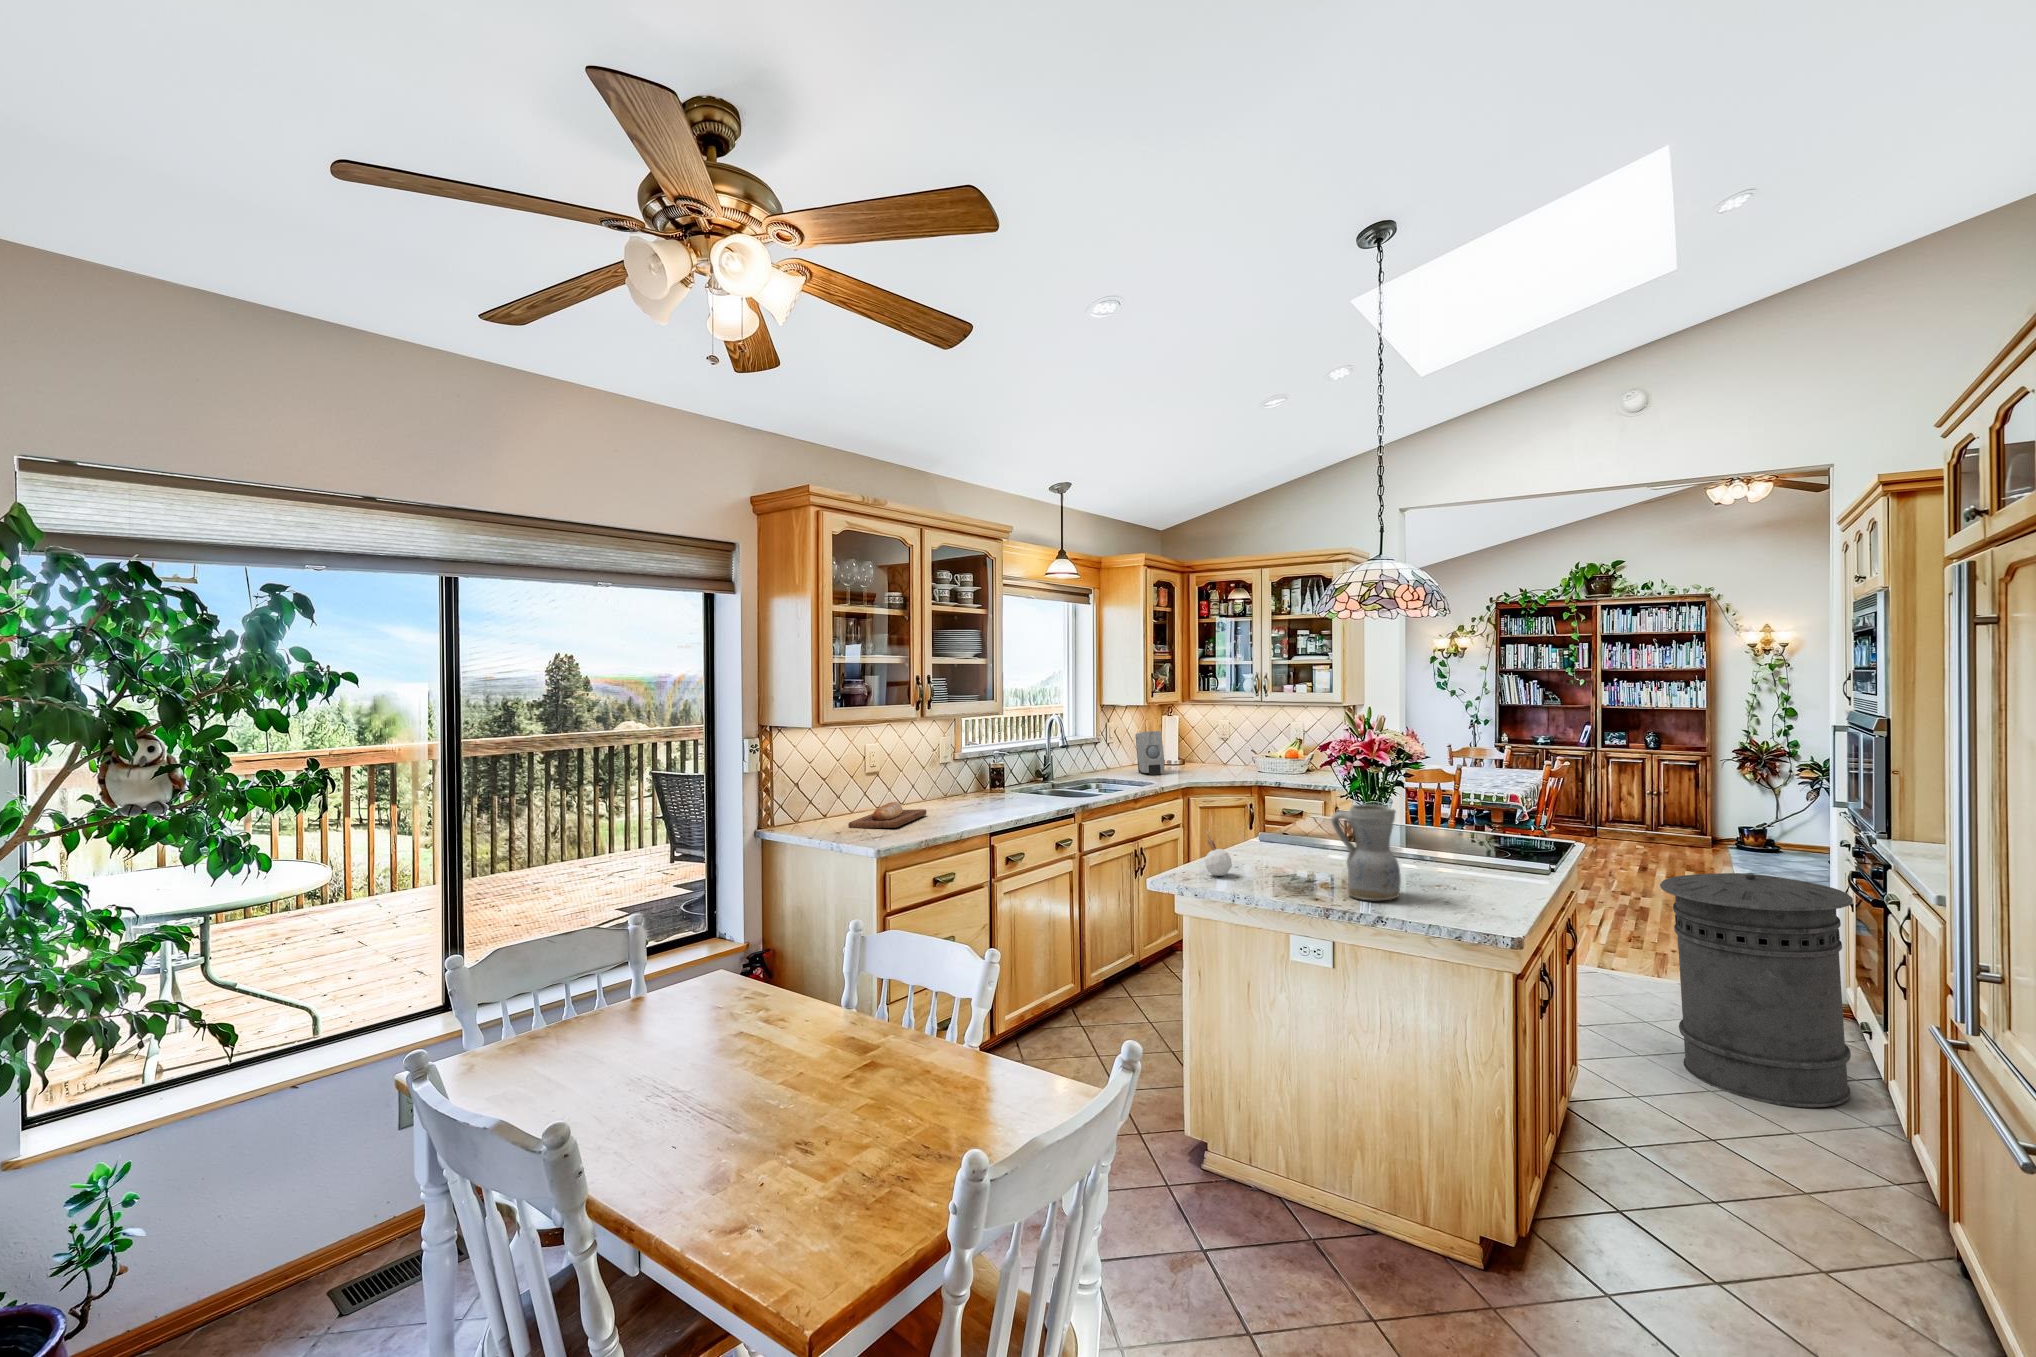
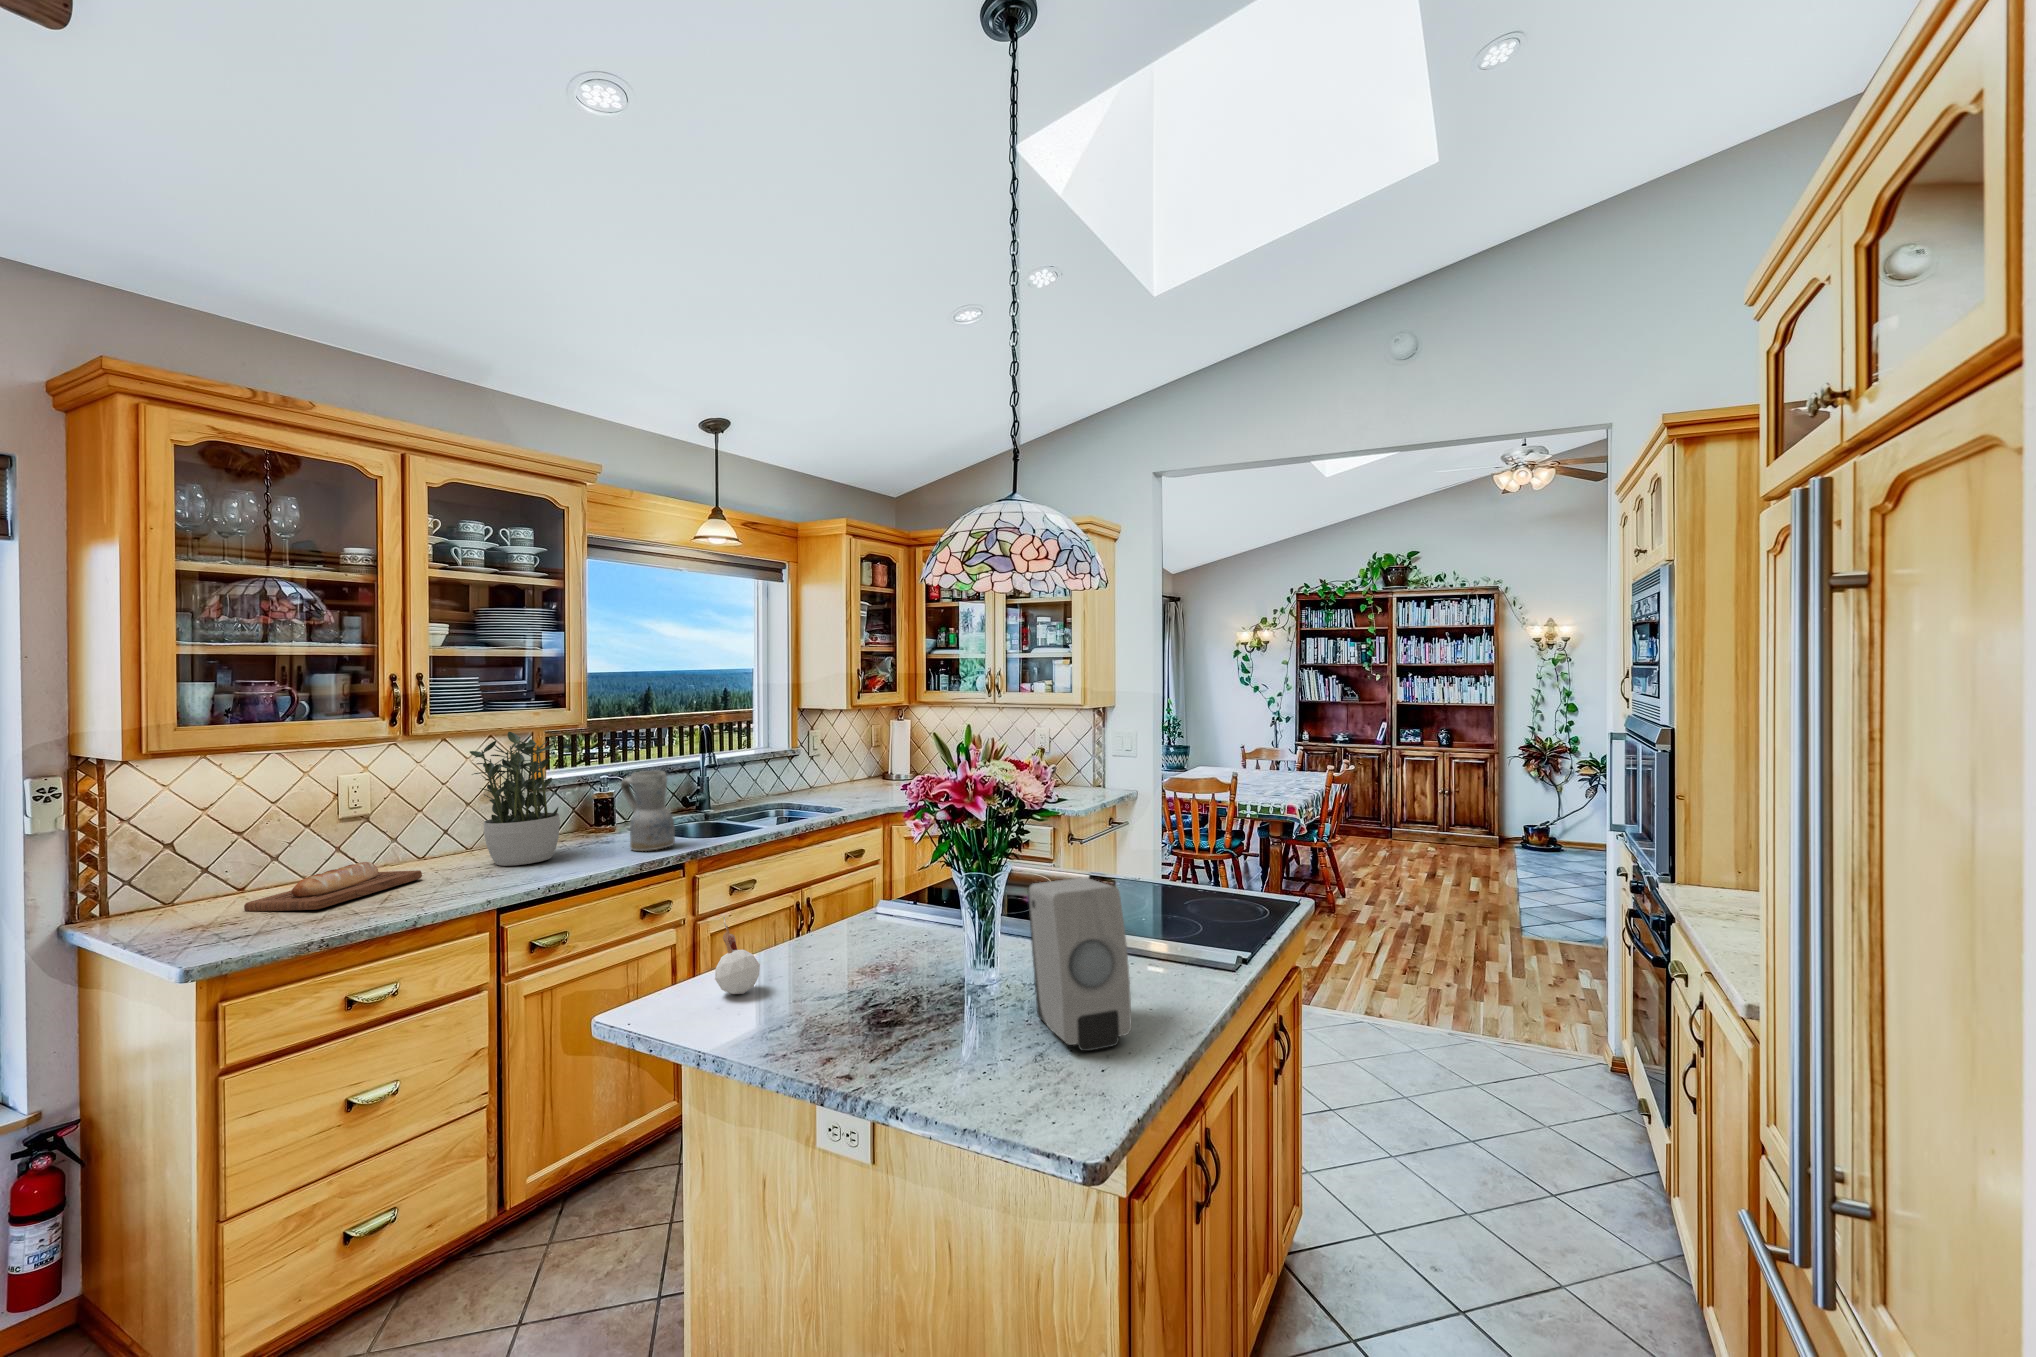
potted plant: none [941,717,996,810] -> present [470,732,560,866]
soap dispenser: present [1136,731,1164,775] -> present [1028,877,1132,1051]
ceramic pitcher: present [1332,804,1401,900] -> present [621,771,675,851]
trash can: present [1660,873,1853,1107] -> none [1413,919,1632,1235]

